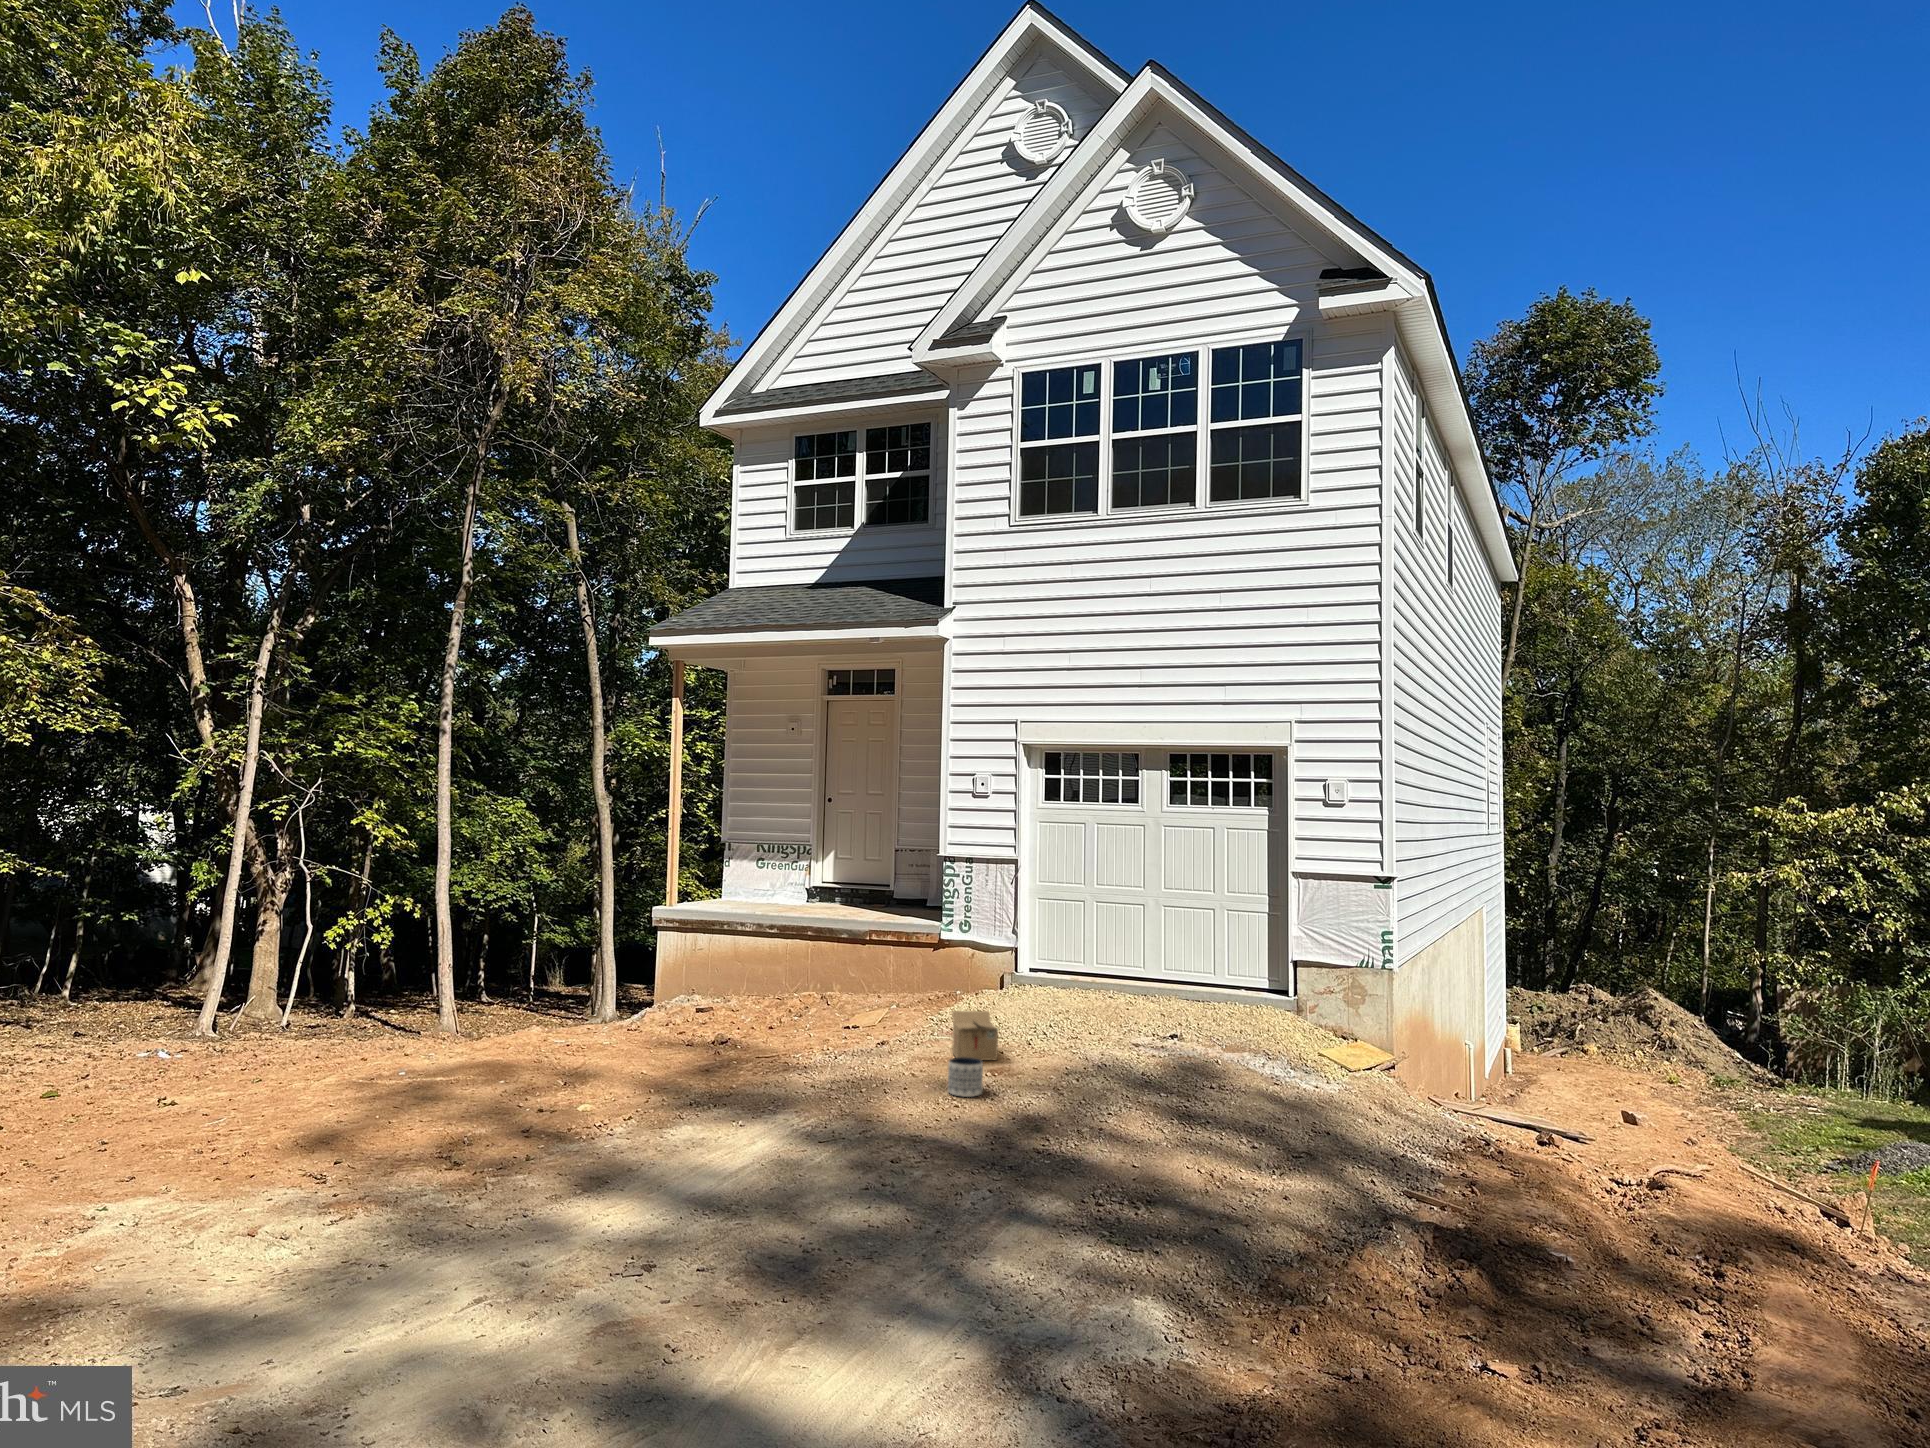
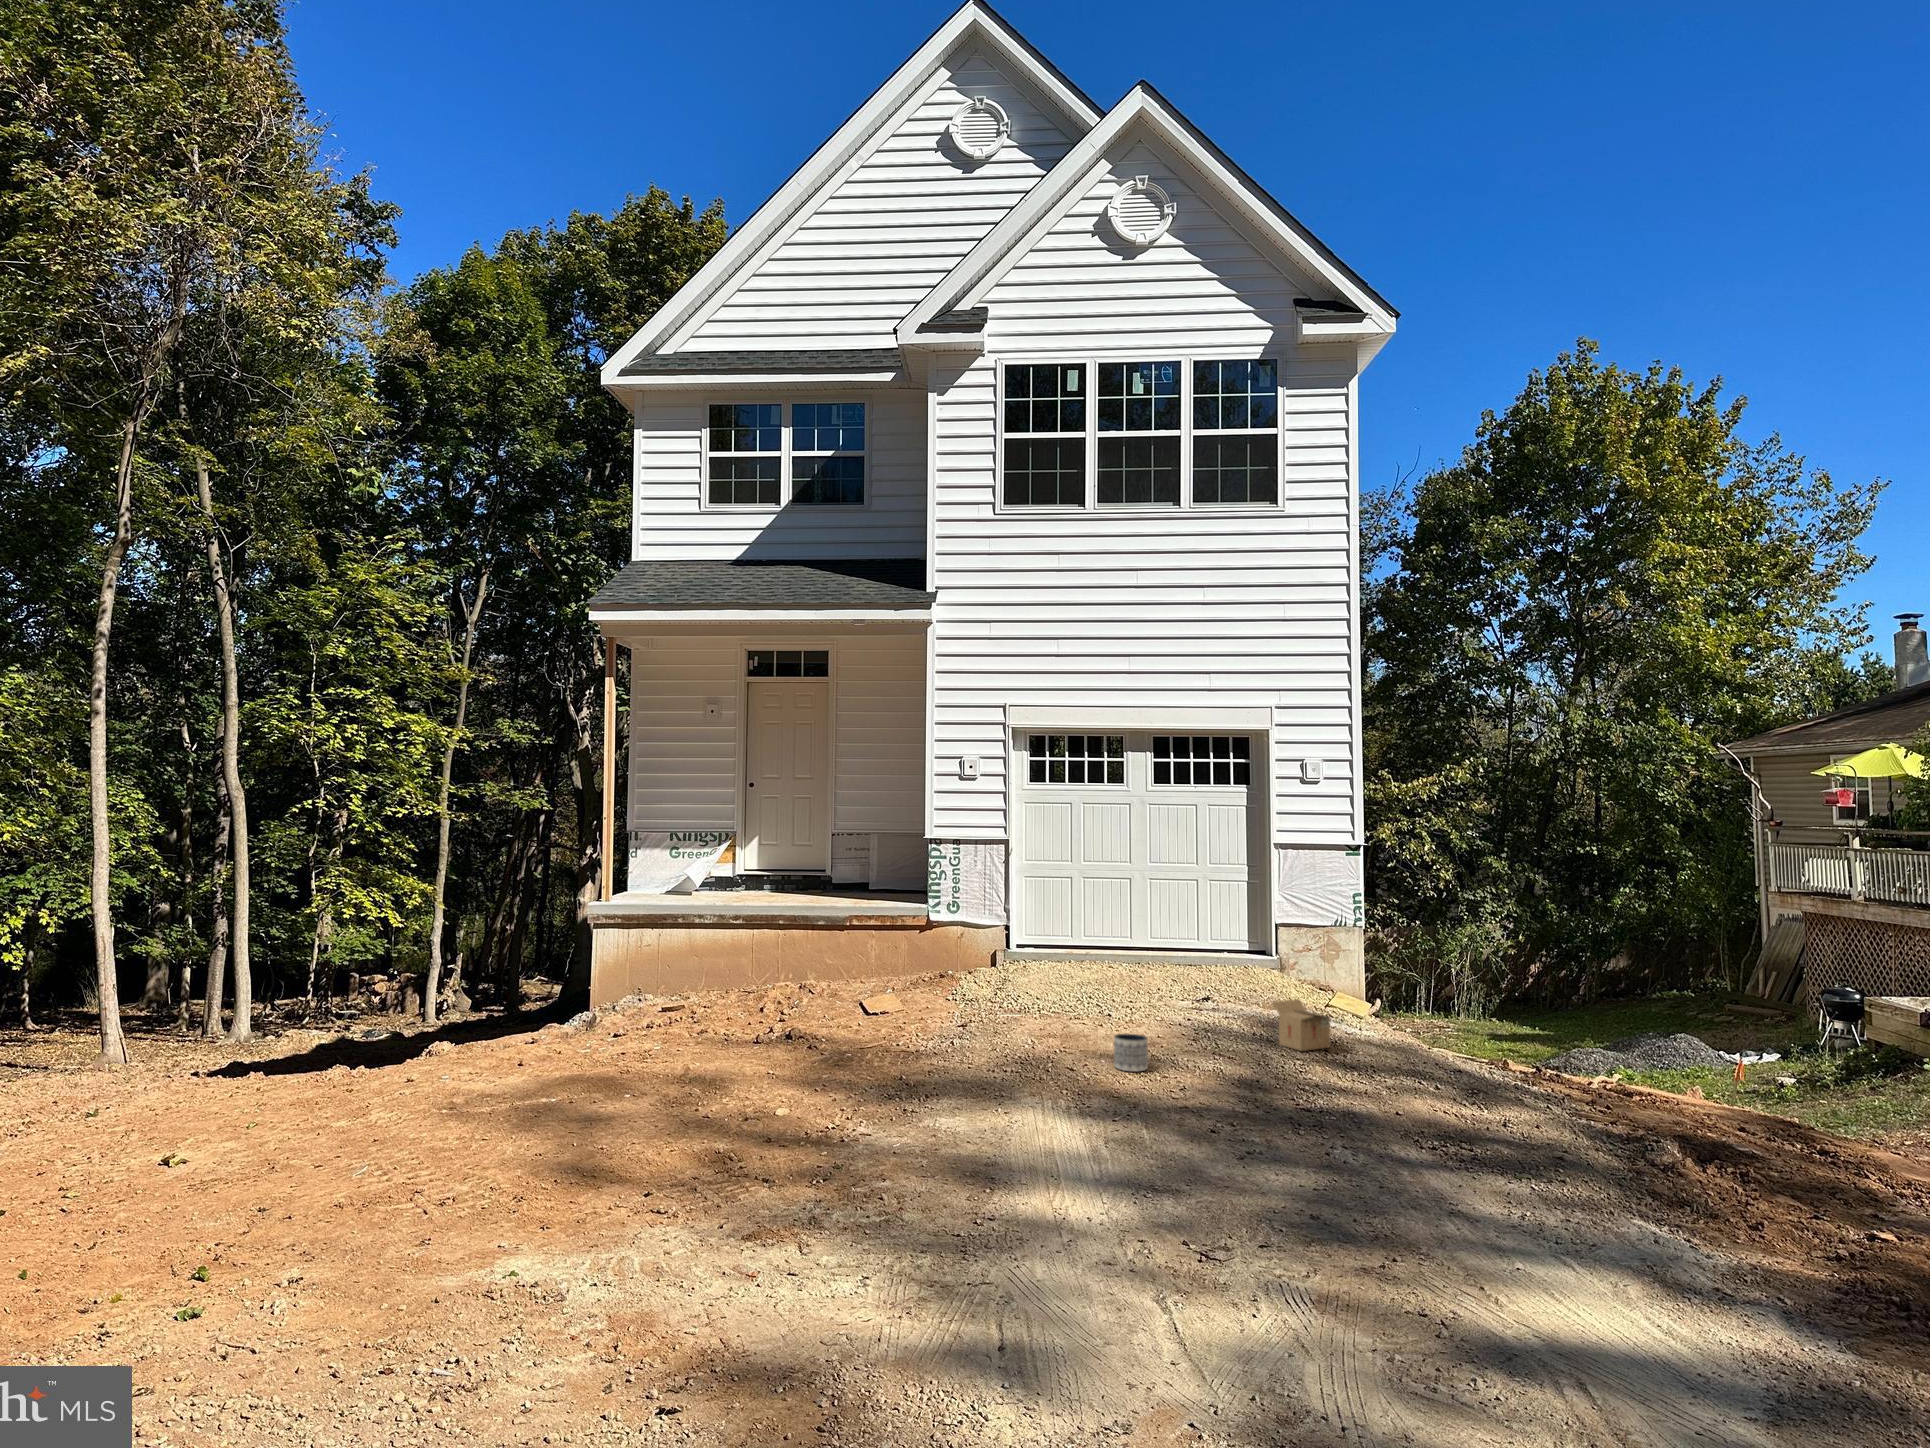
cardboard box: present [952,1011,998,1060] -> present [1272,999,1331,1051]

